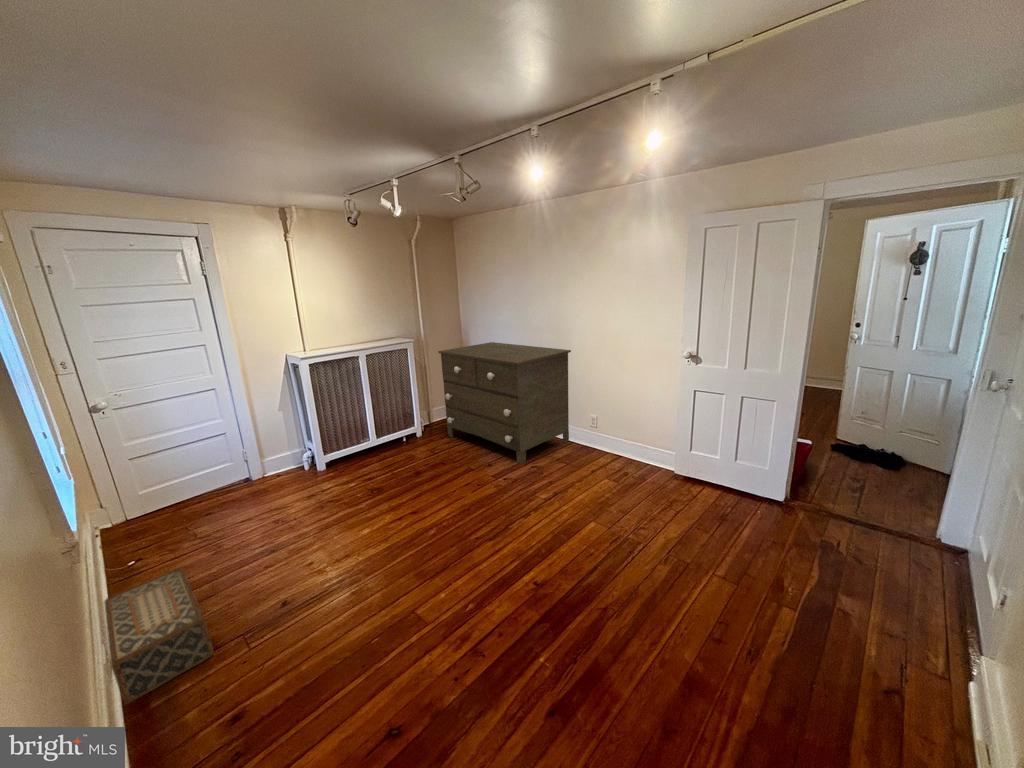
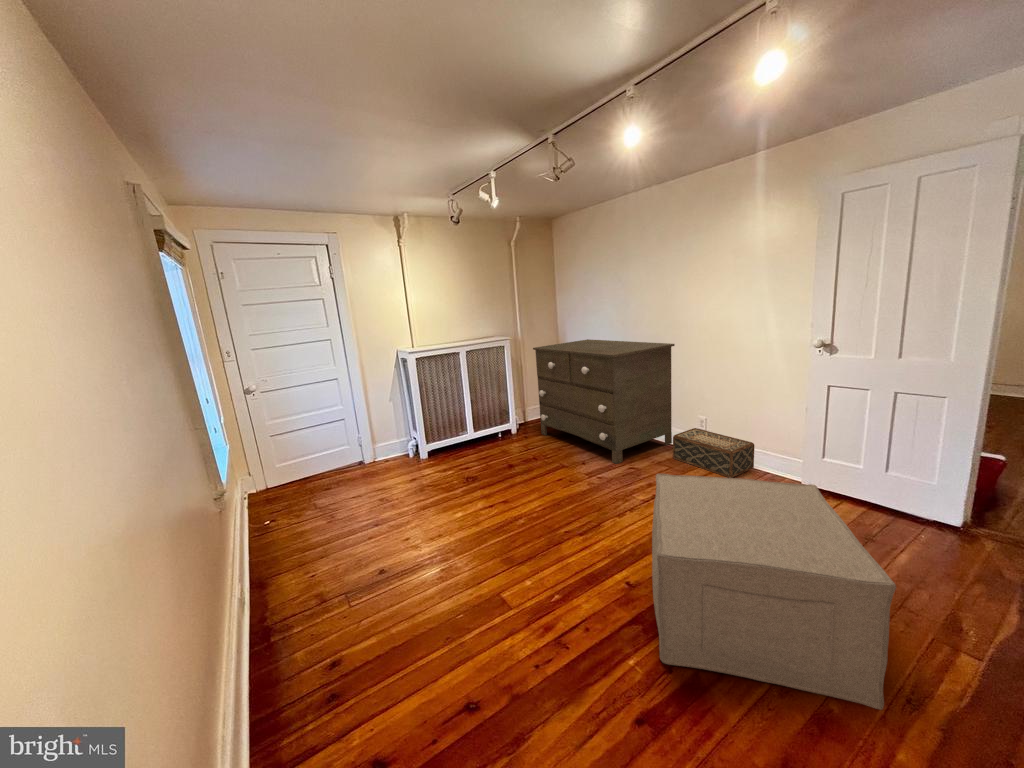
ottoman: none [559,480,742,664] -> present [652,474,896,710]
woven basket: present [104,567,214,704] -> present [673,428,754,478]

